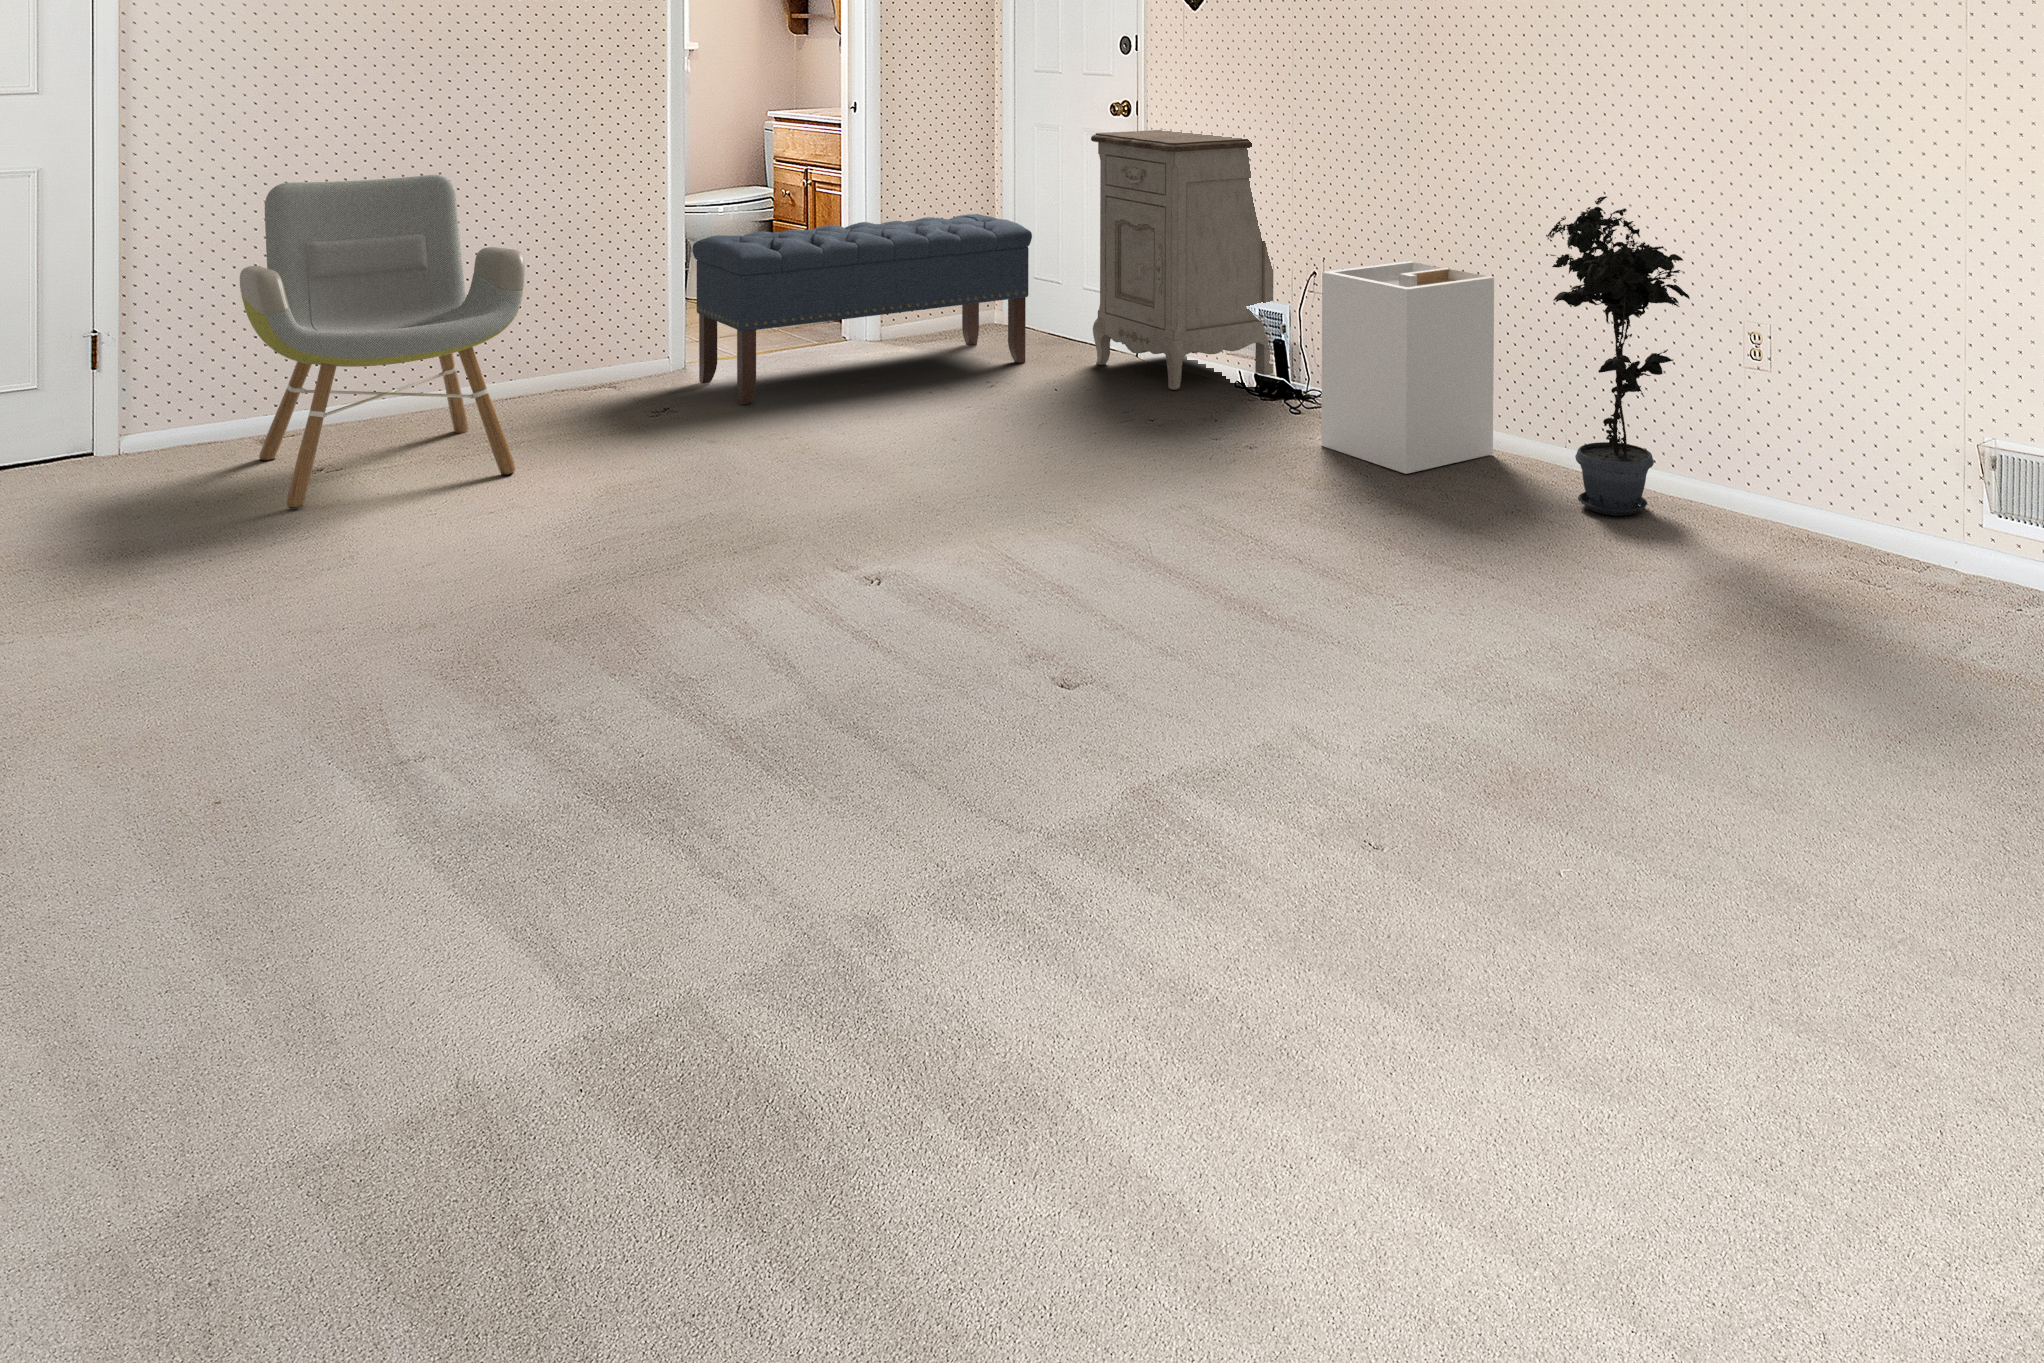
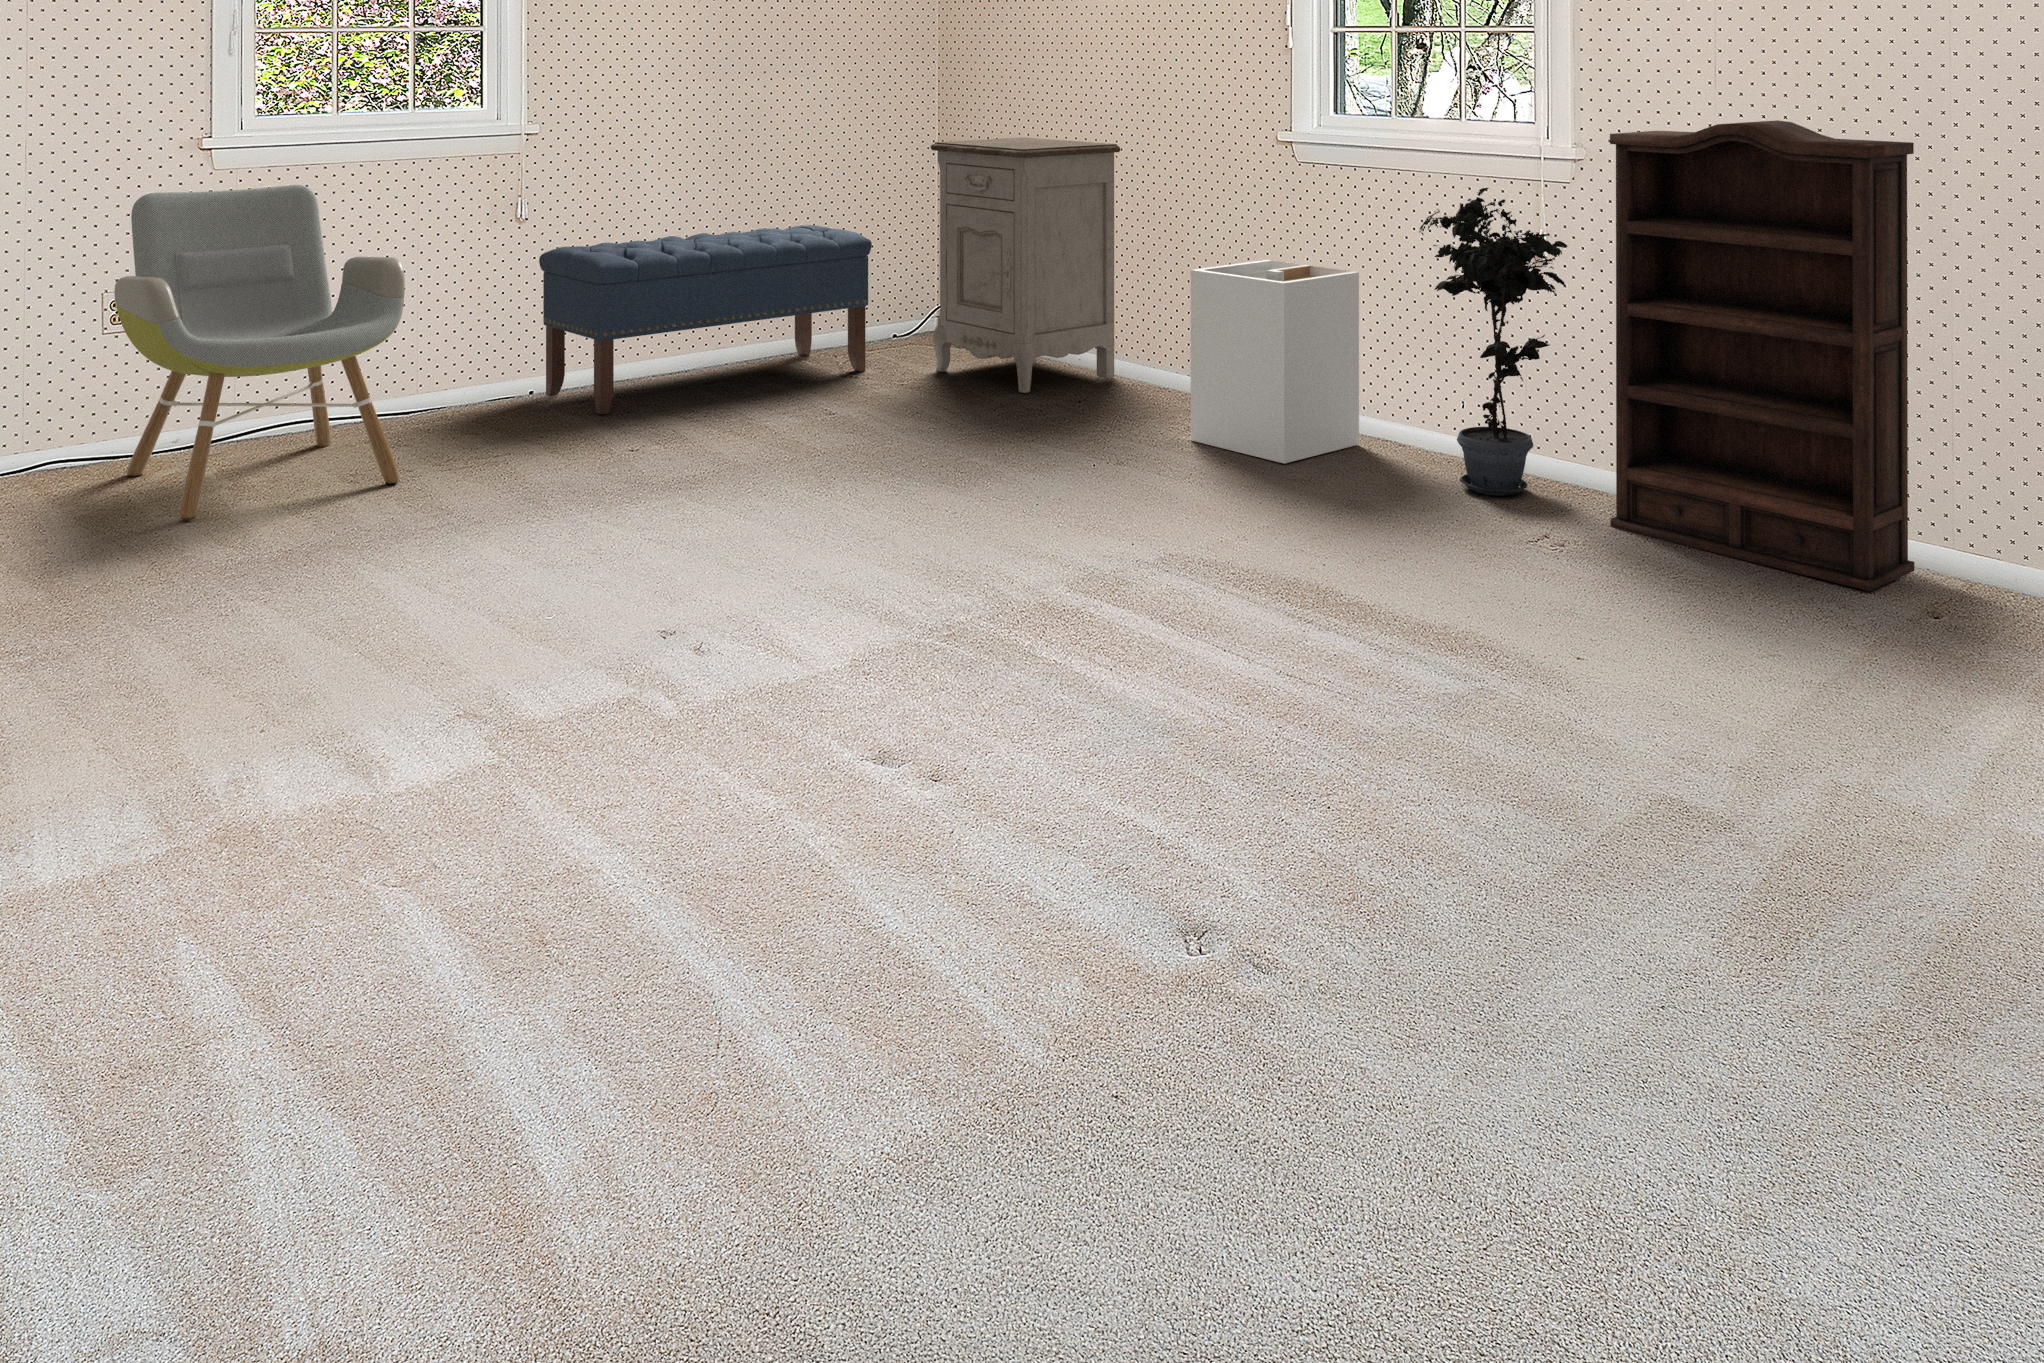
bookshelf: none [1720,133,2032,636] -> present [1610,120,1914,591]

